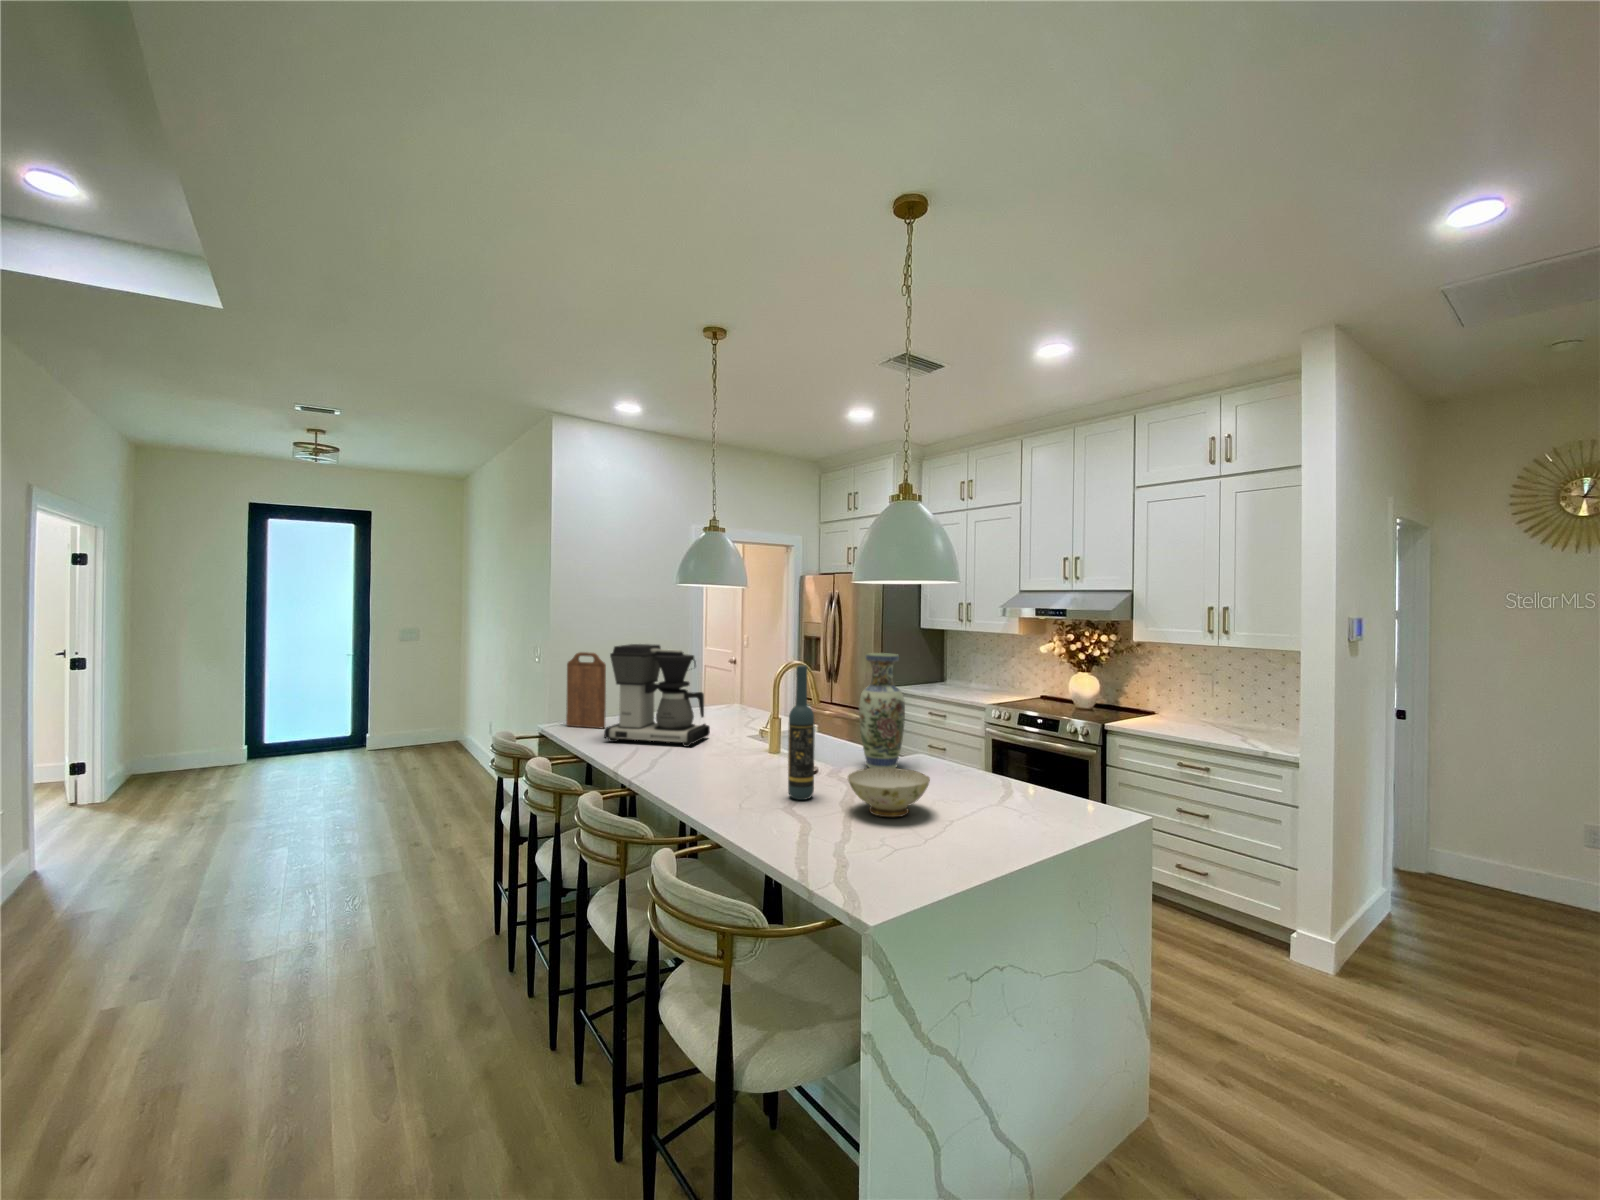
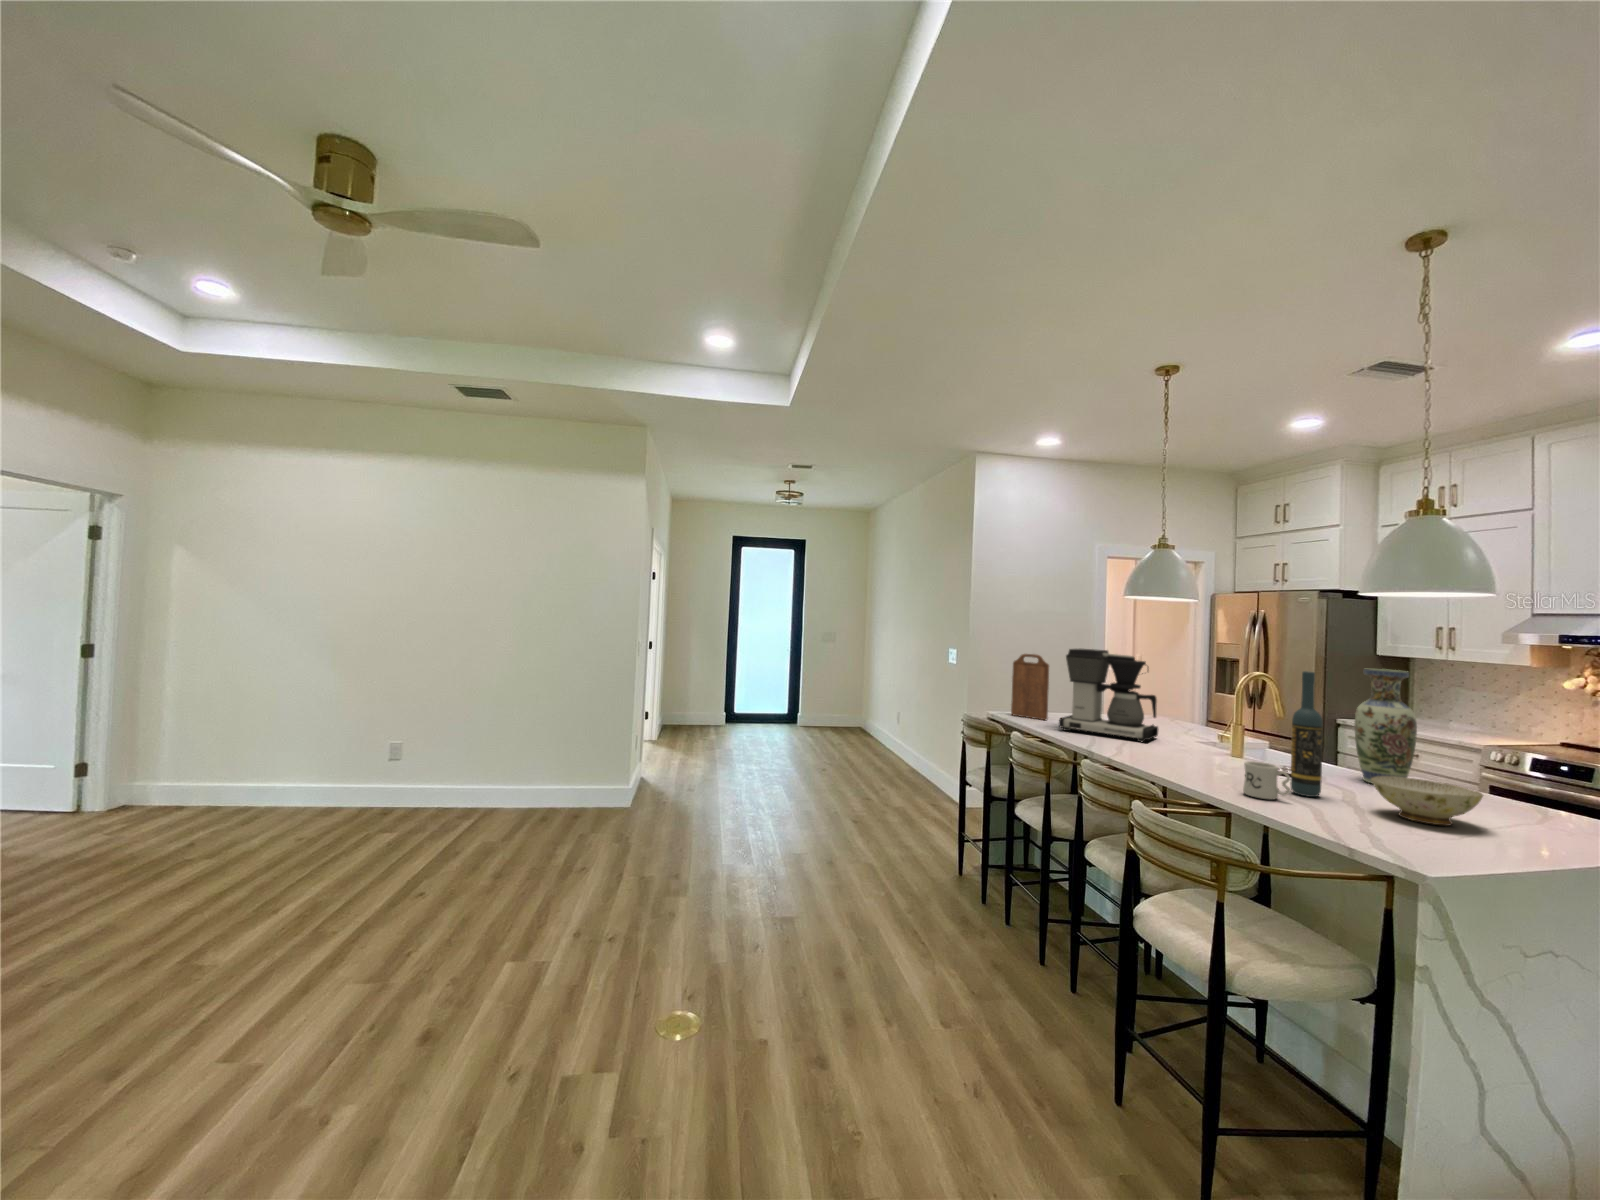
mug: none [737,770,777,813] -> present [1243,761,1290,799]

